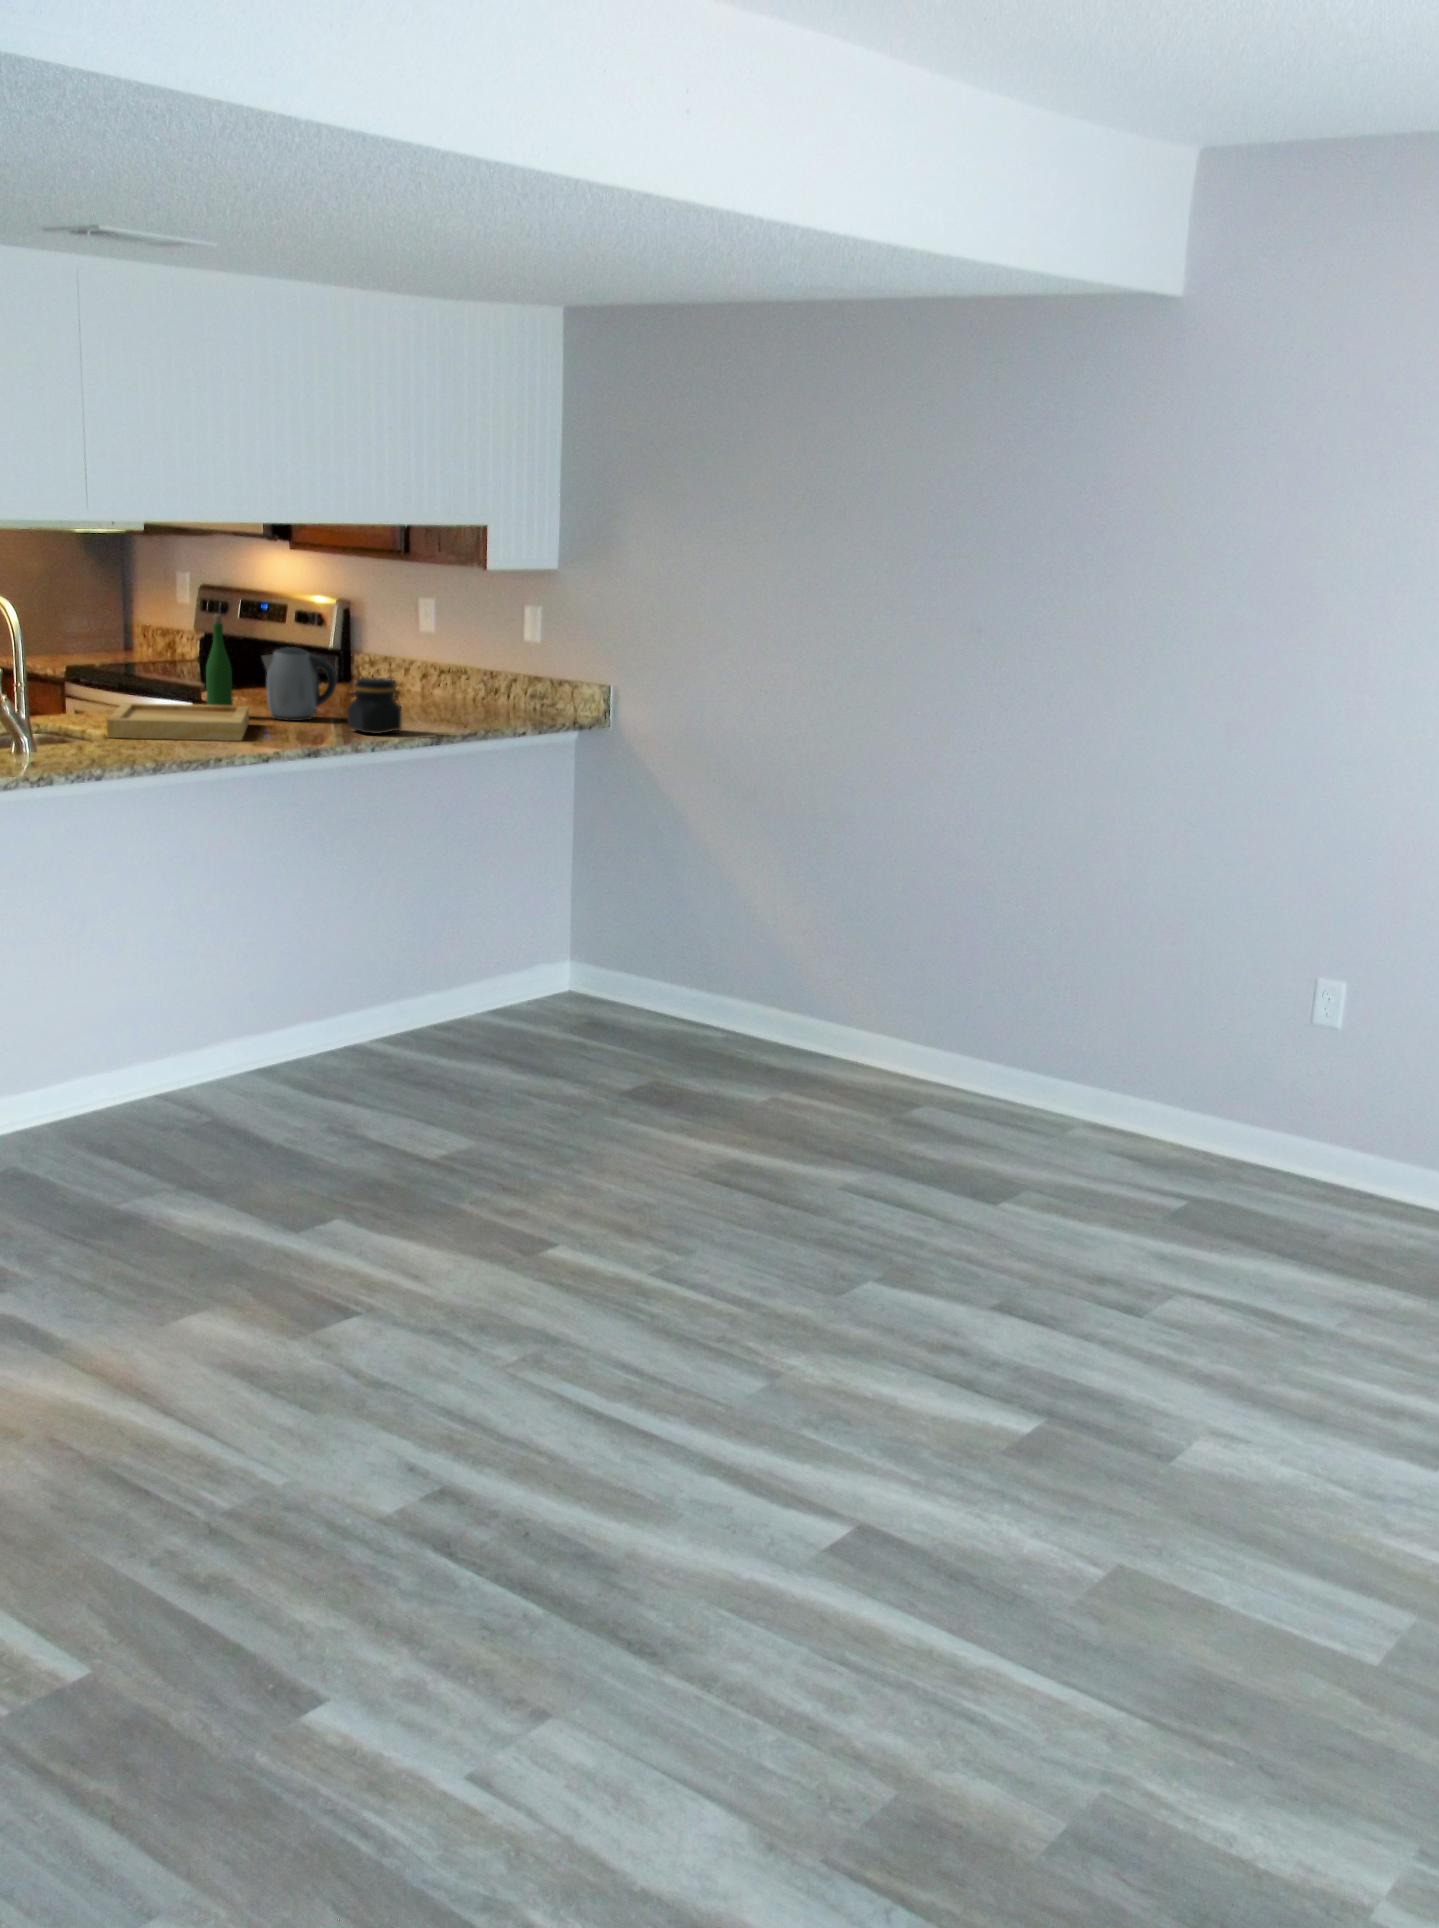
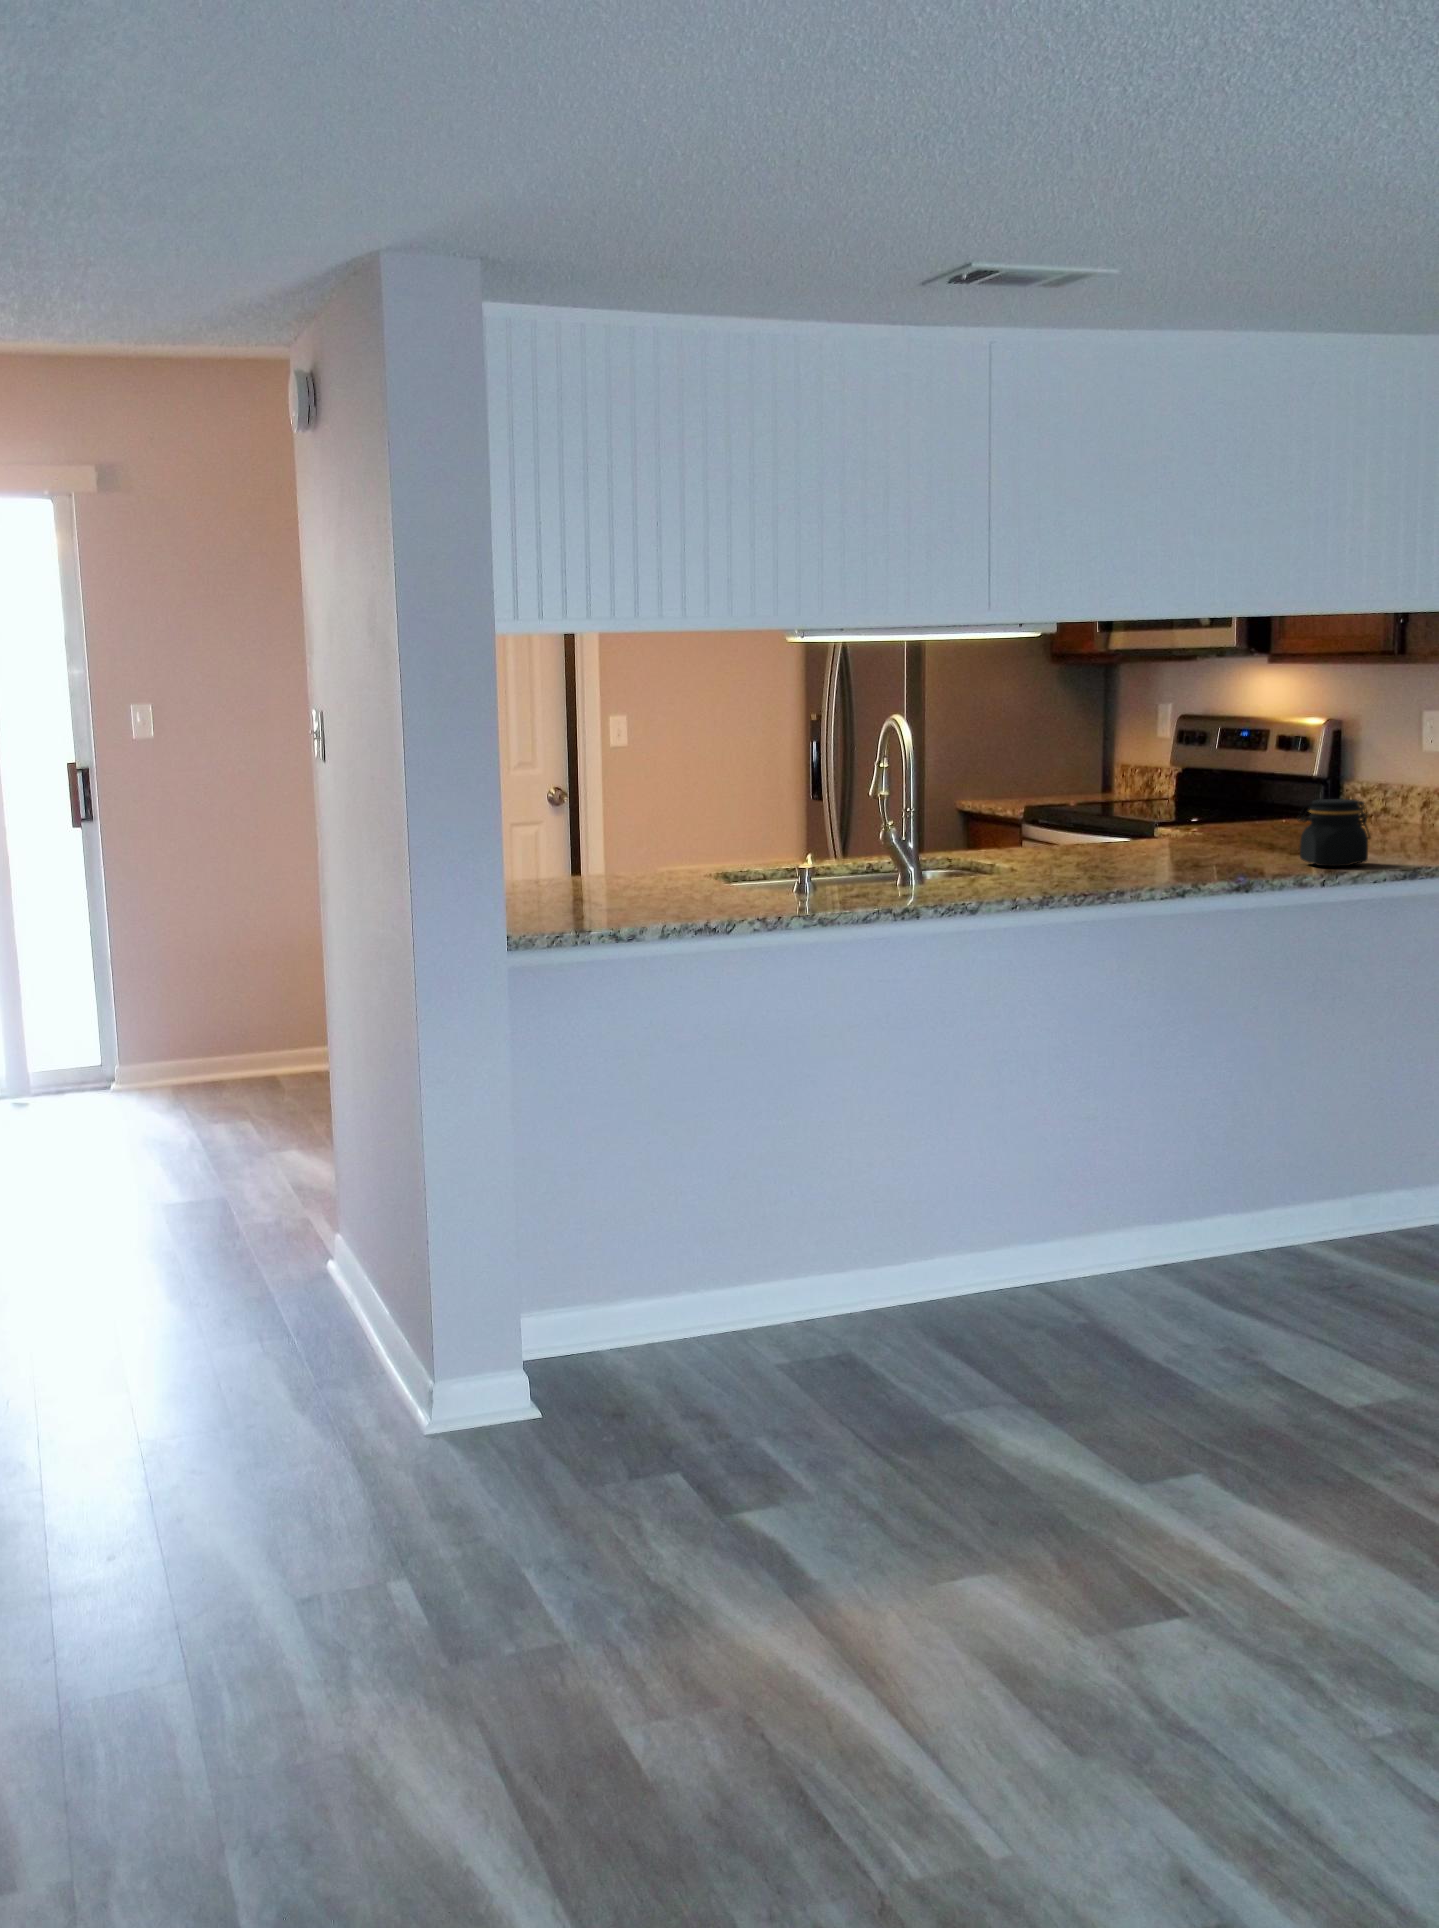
wine bottle: present [206,614,233,706] -> none [1145,733,1175,852]
kettle: present [262,648,337,721] -> none [1209,769,1300,855]
tray: present [107,703,249,741] -> none [1009,835,1186,874]

